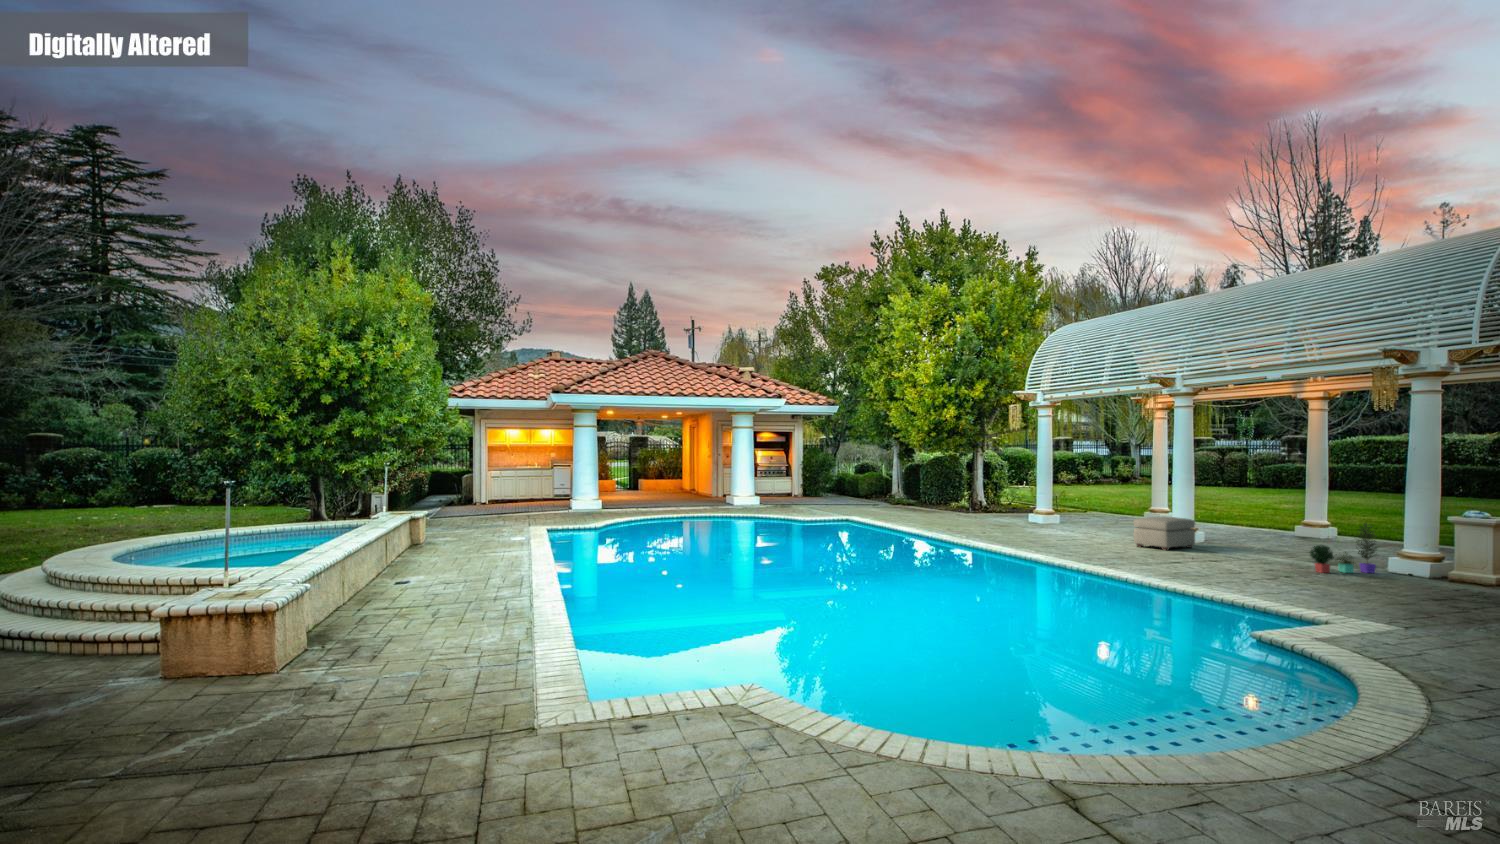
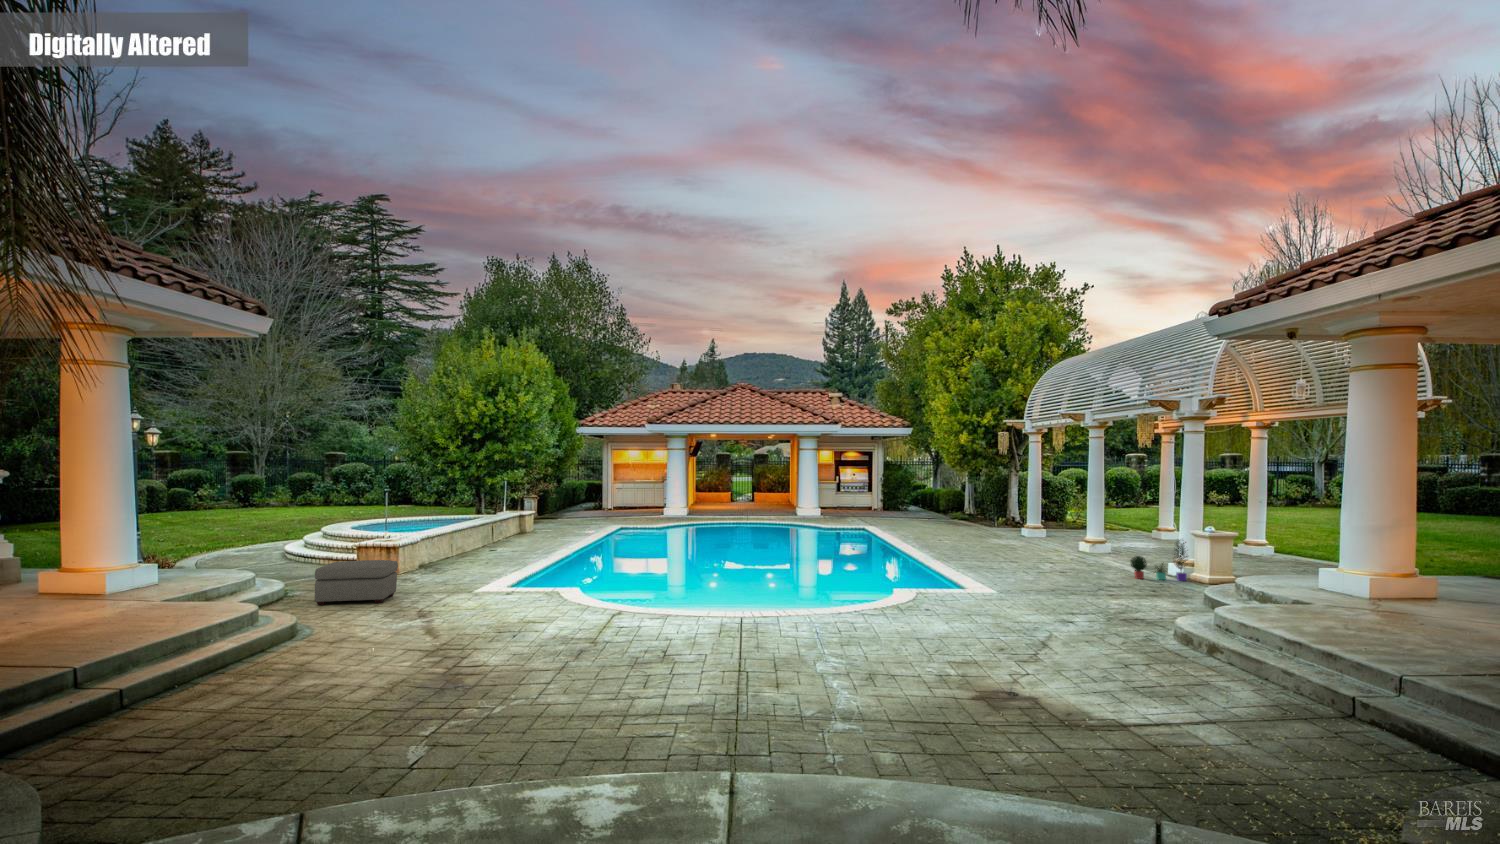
ottoman: present [1133,516,1195,550] -> present [315,560,398,605]

